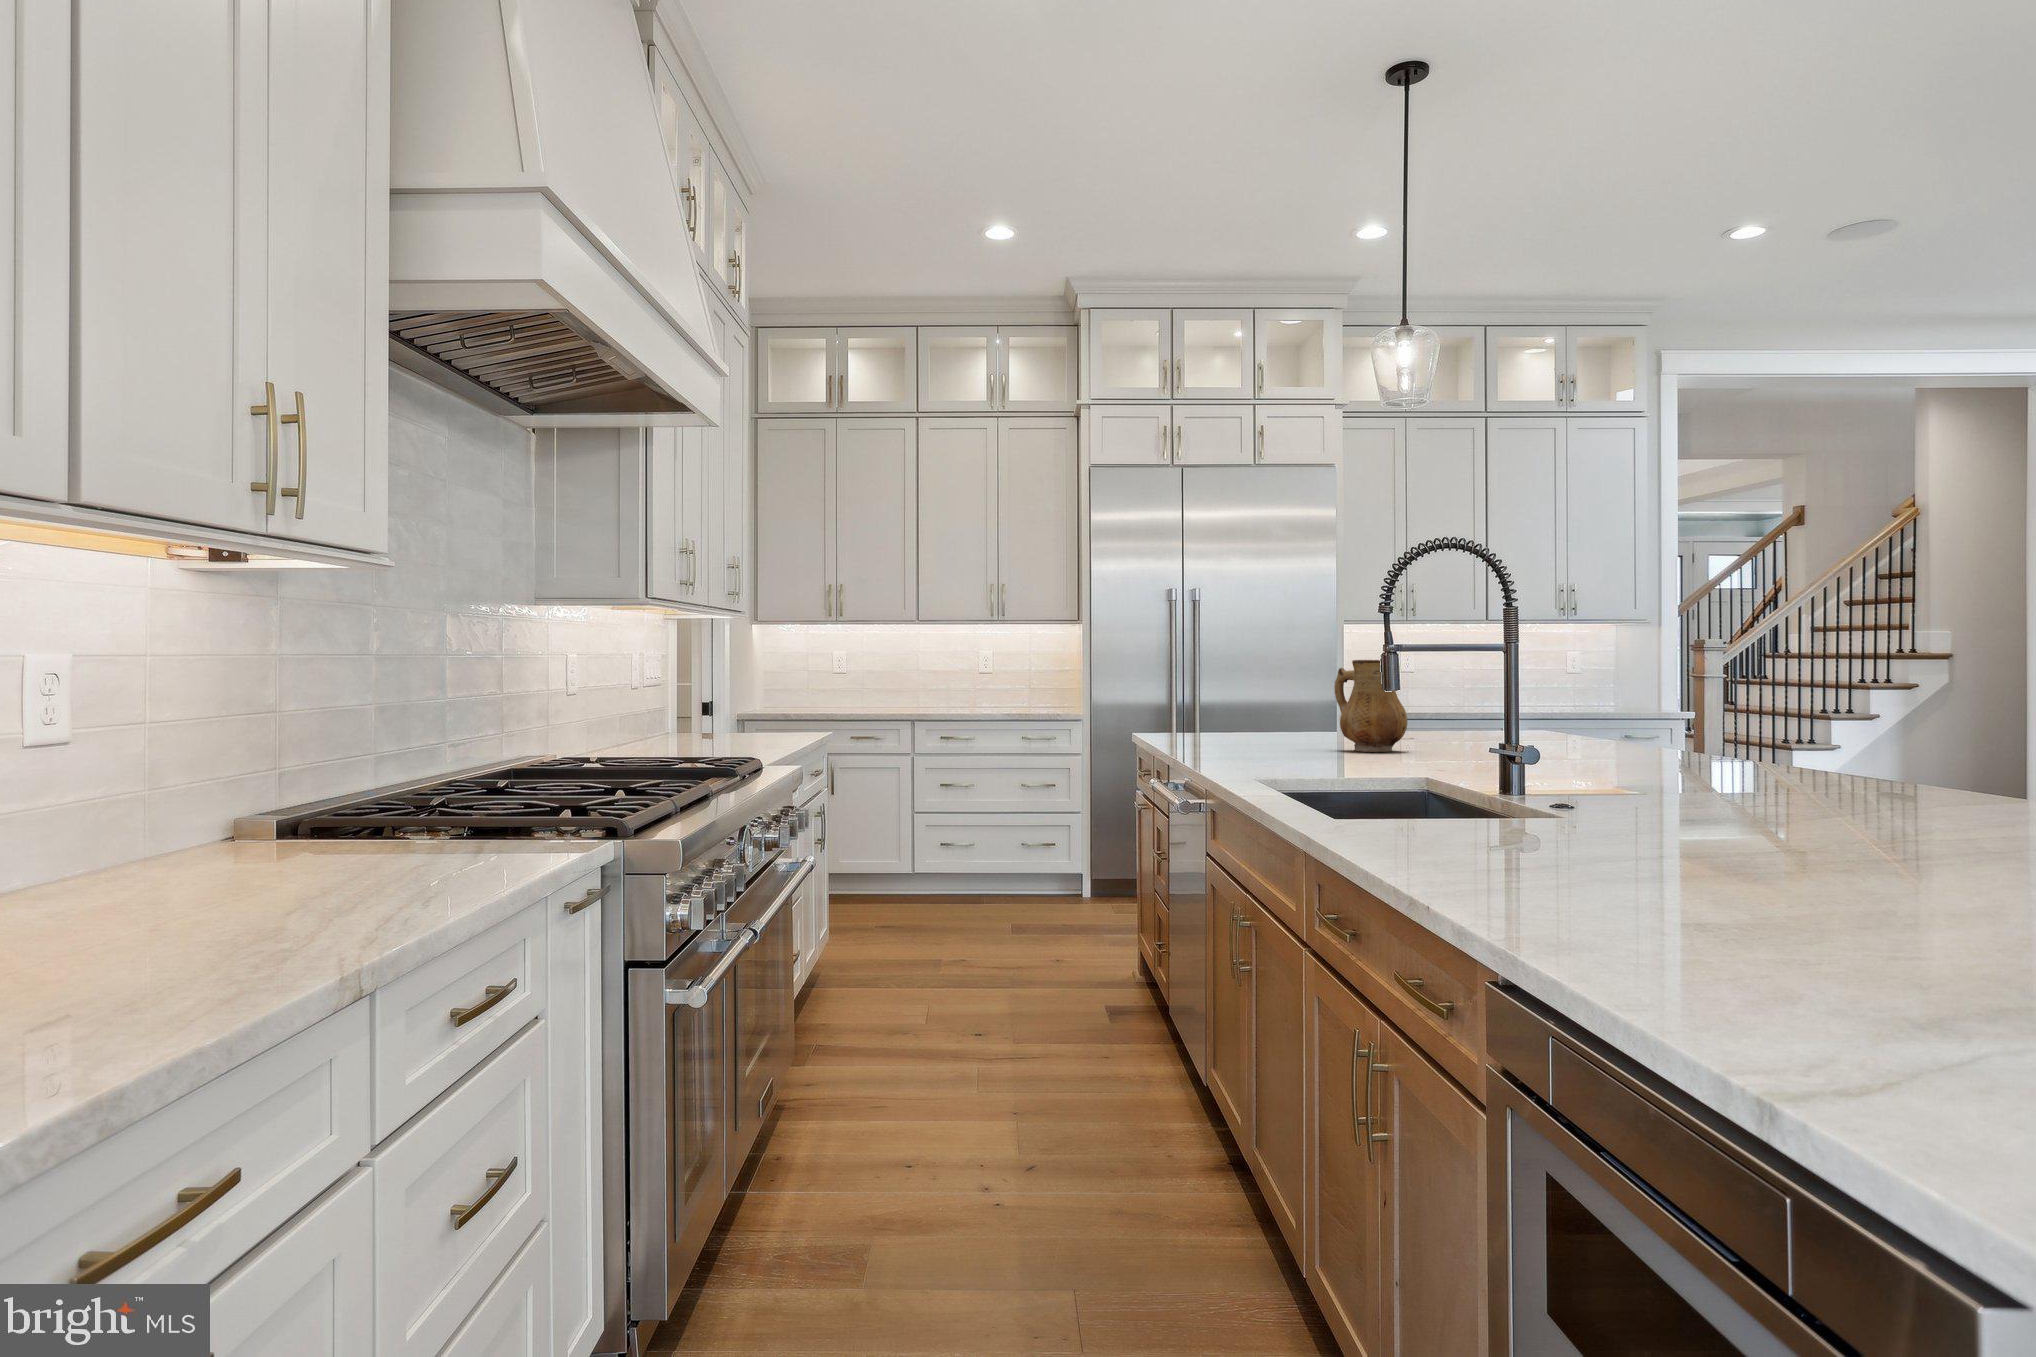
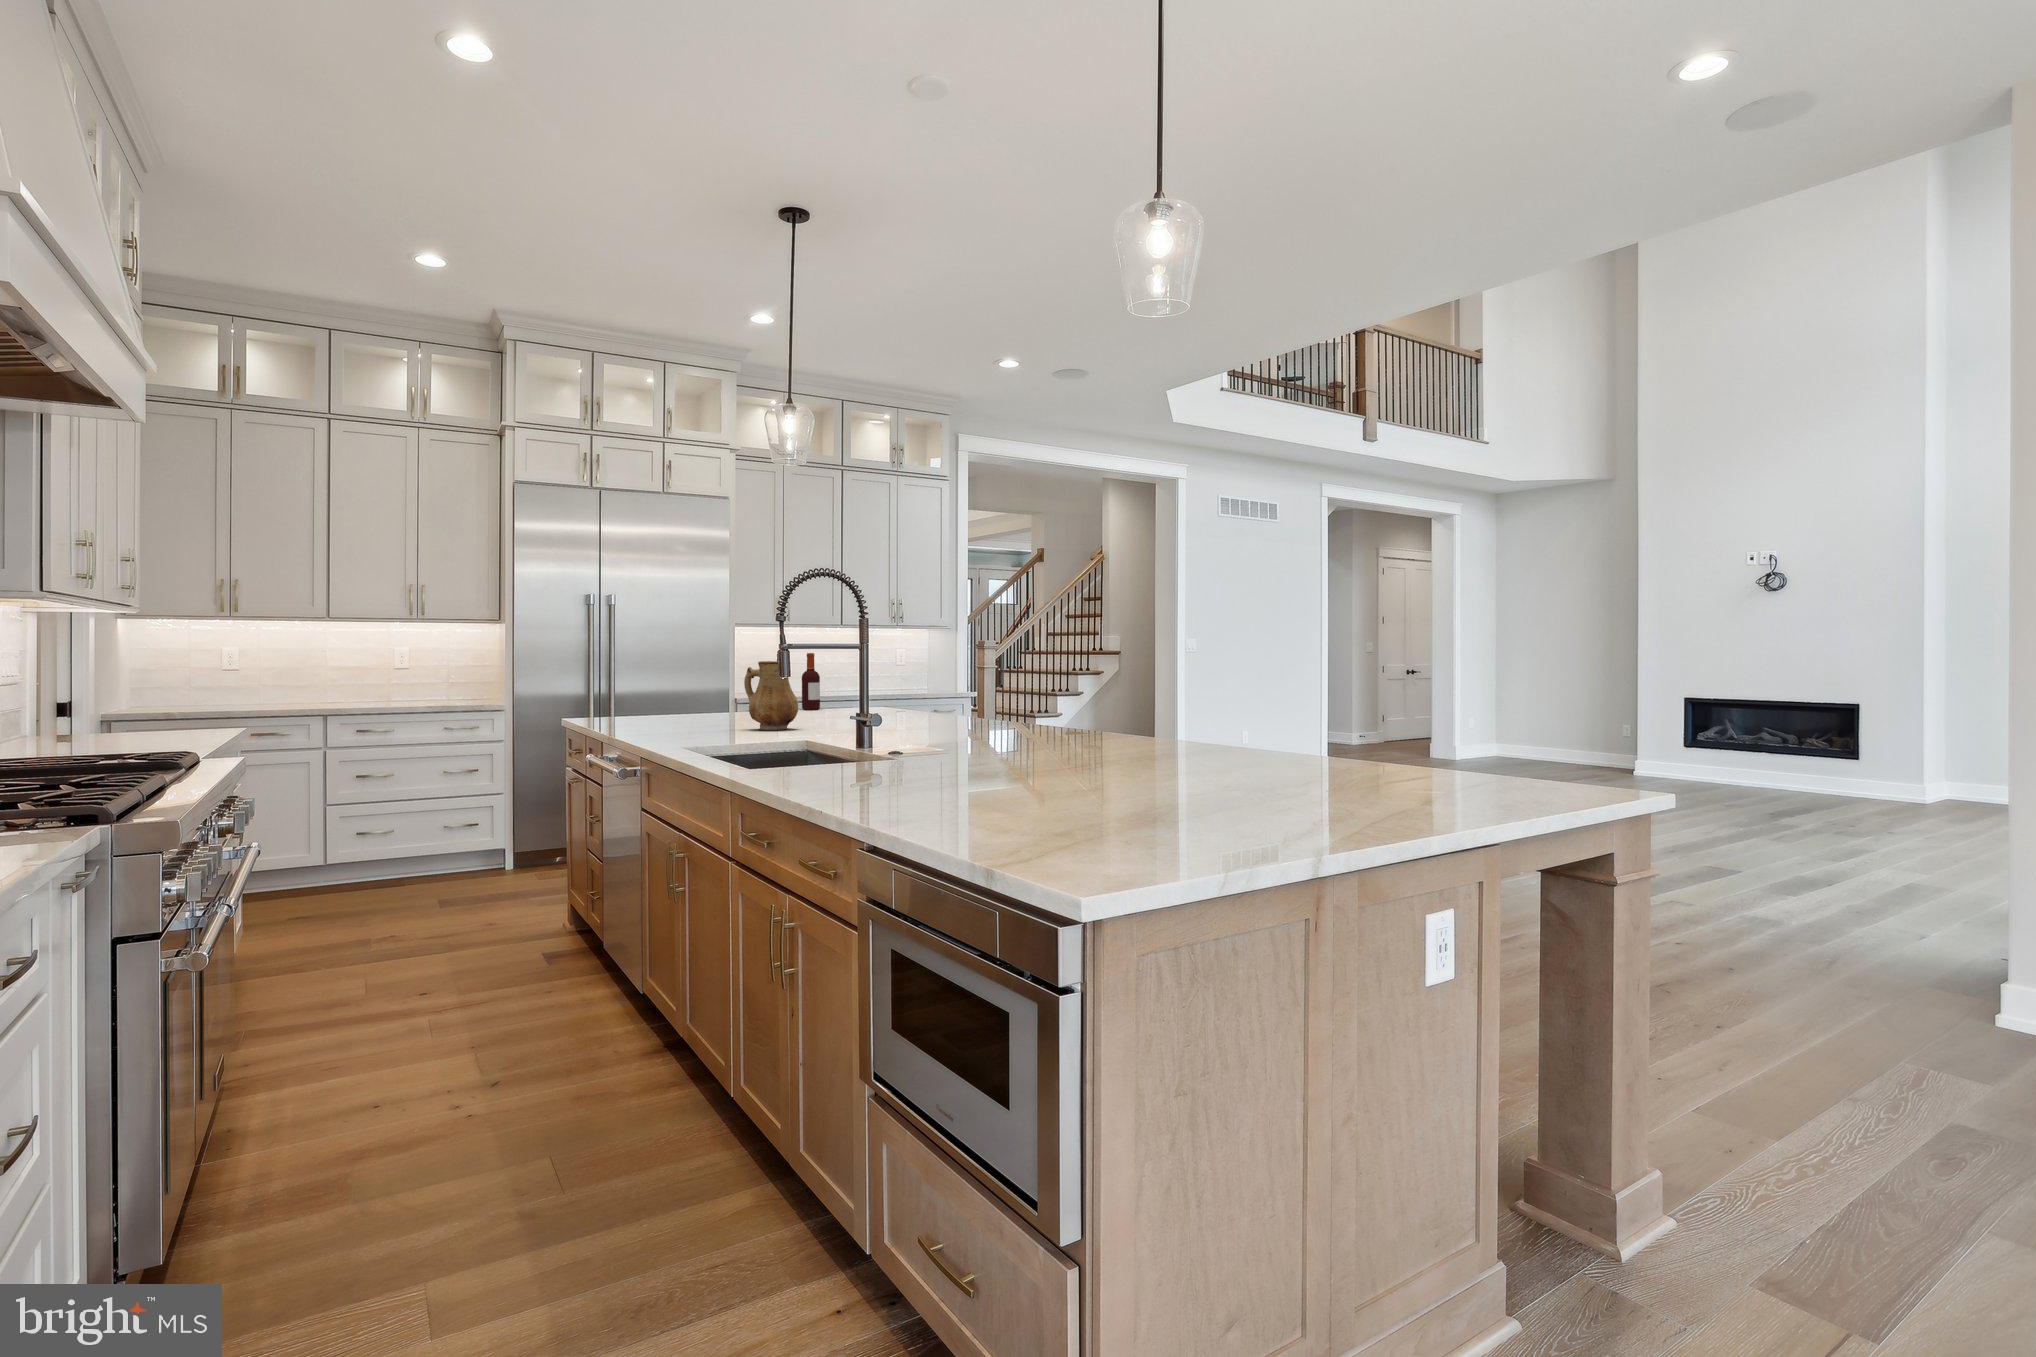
bottle: none [1426,654,1451,729] -> present [802,653,820,710]

